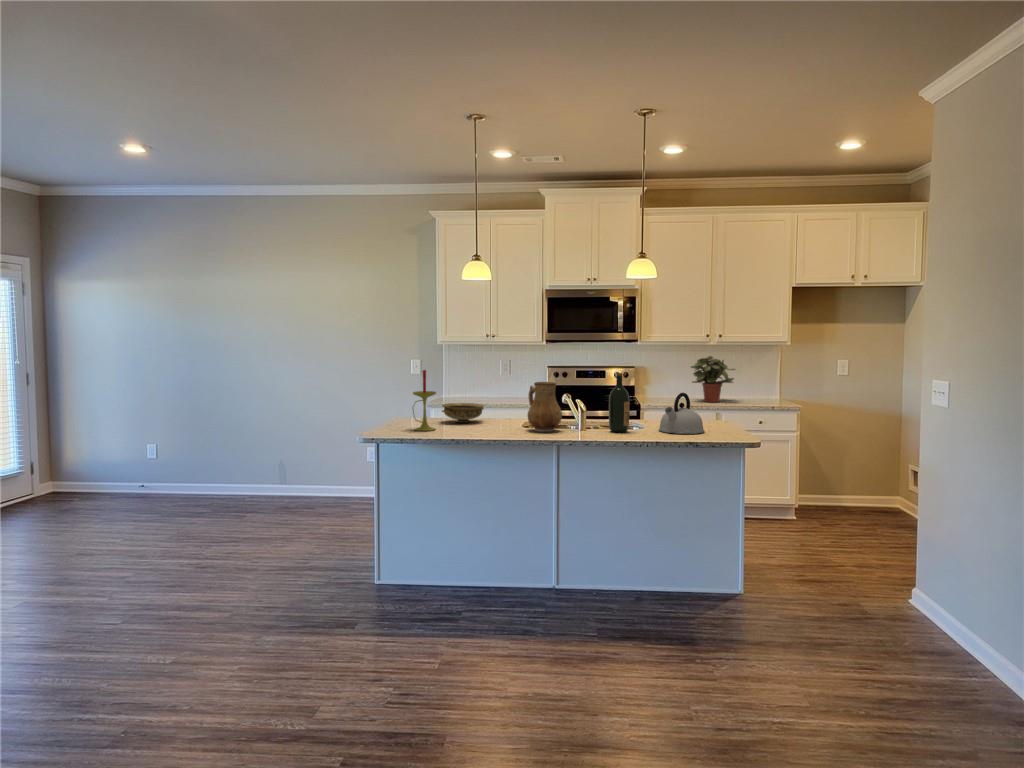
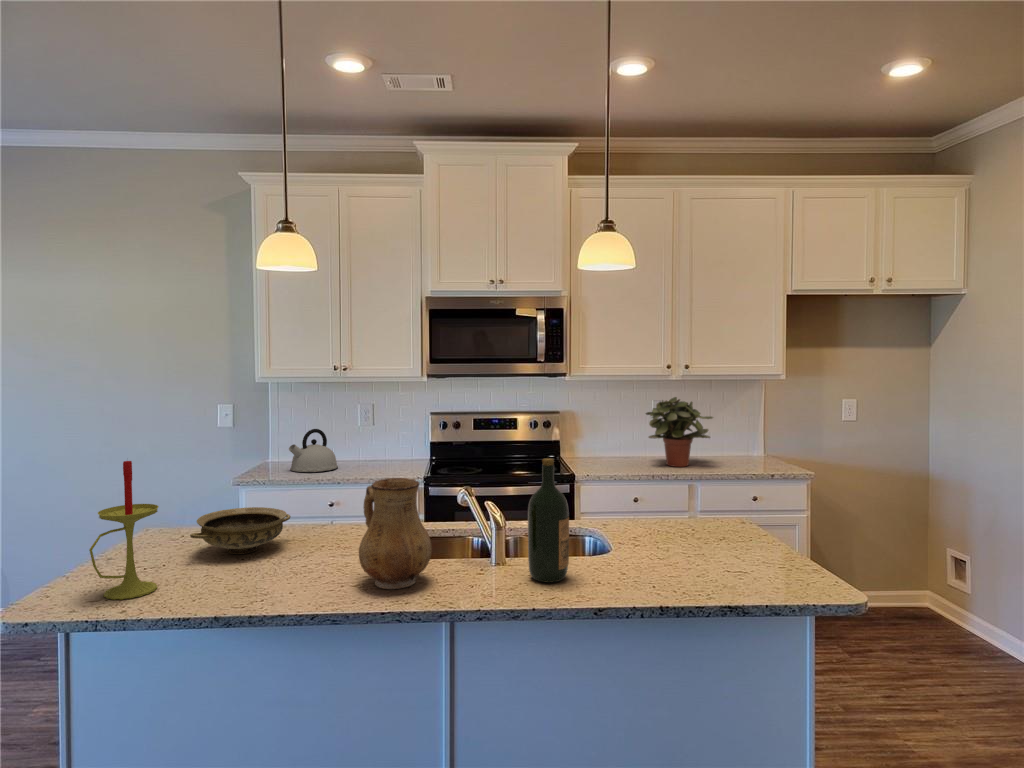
kettle: present [659,393,704,434] -> present [289,429,338,472]

